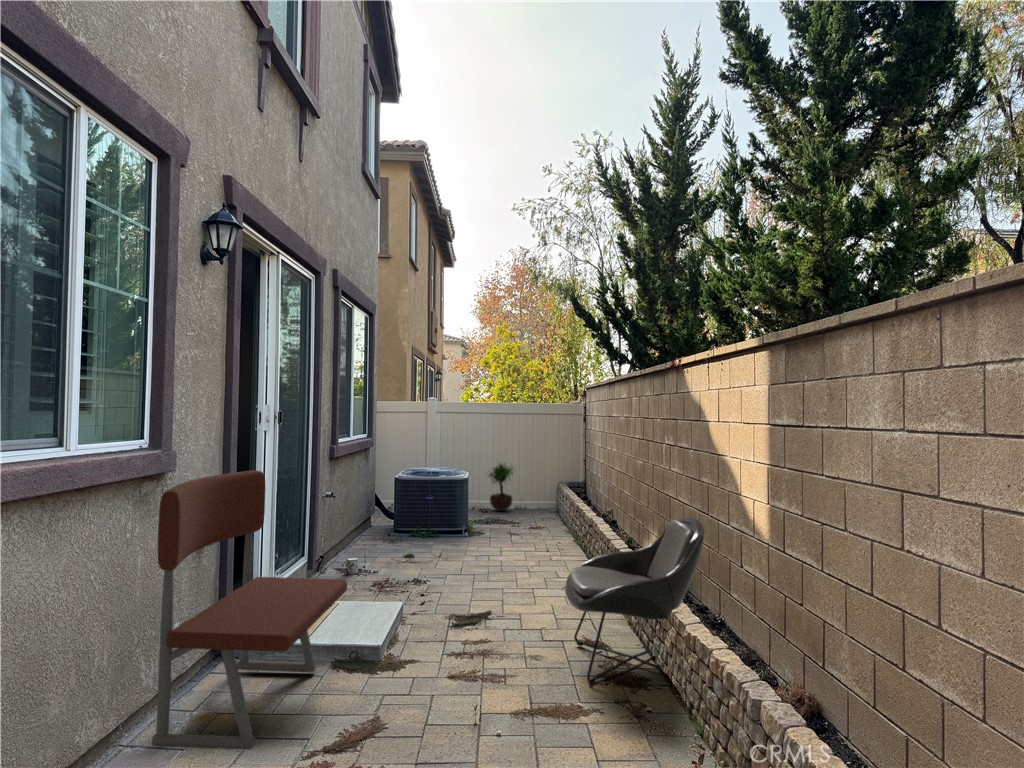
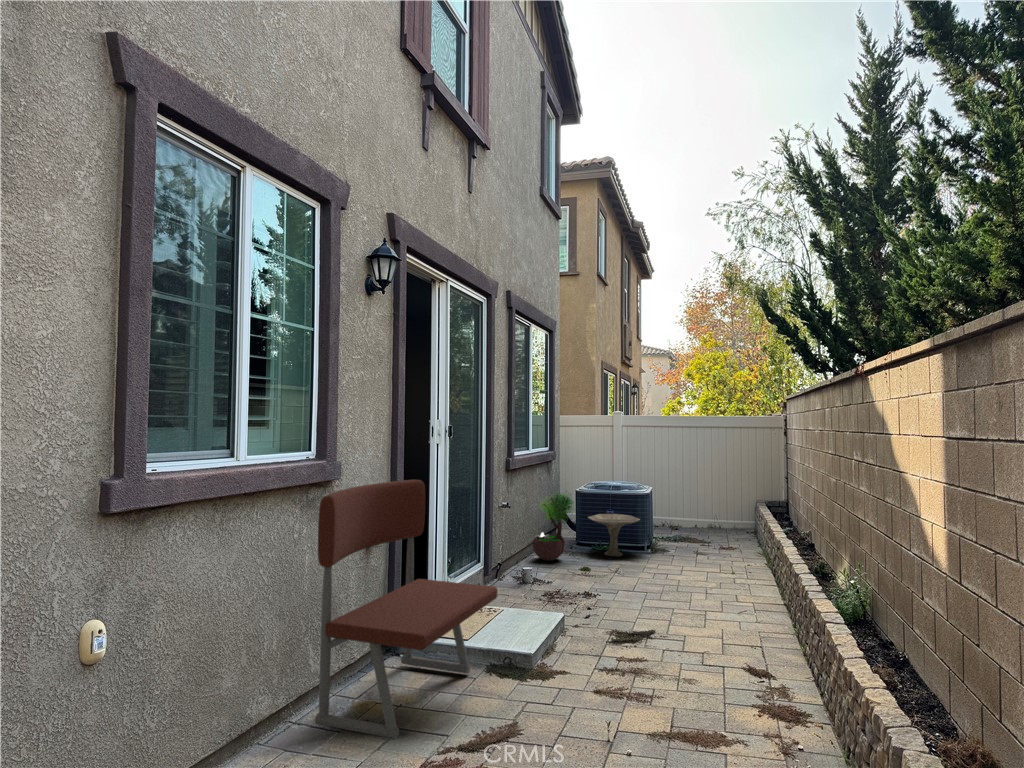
potted tree: present [488,464,513,511] -> present [533,491,574,561]
side table: none [406,501,459,543] -> present [588,514,640,557]
lounge chair: present [565,517,705,684] -> none [721,543,881,736]

